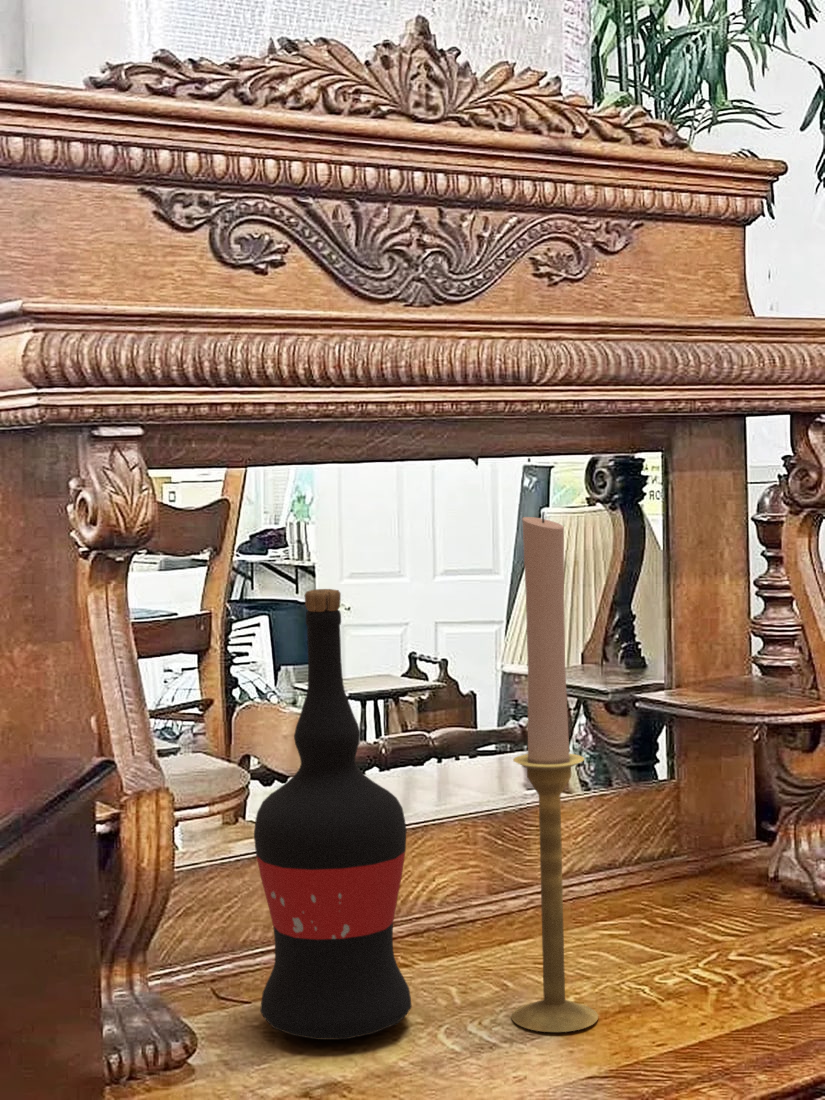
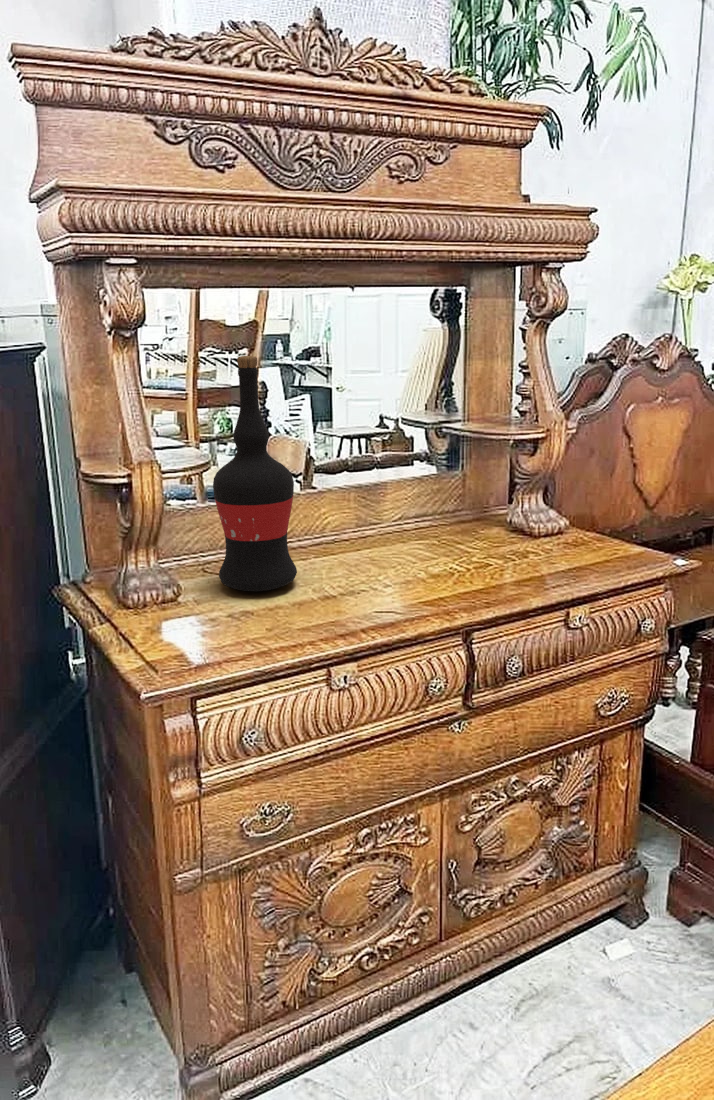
candlestick: present [512,512,598,1032] -> none [348,314,393,593]

